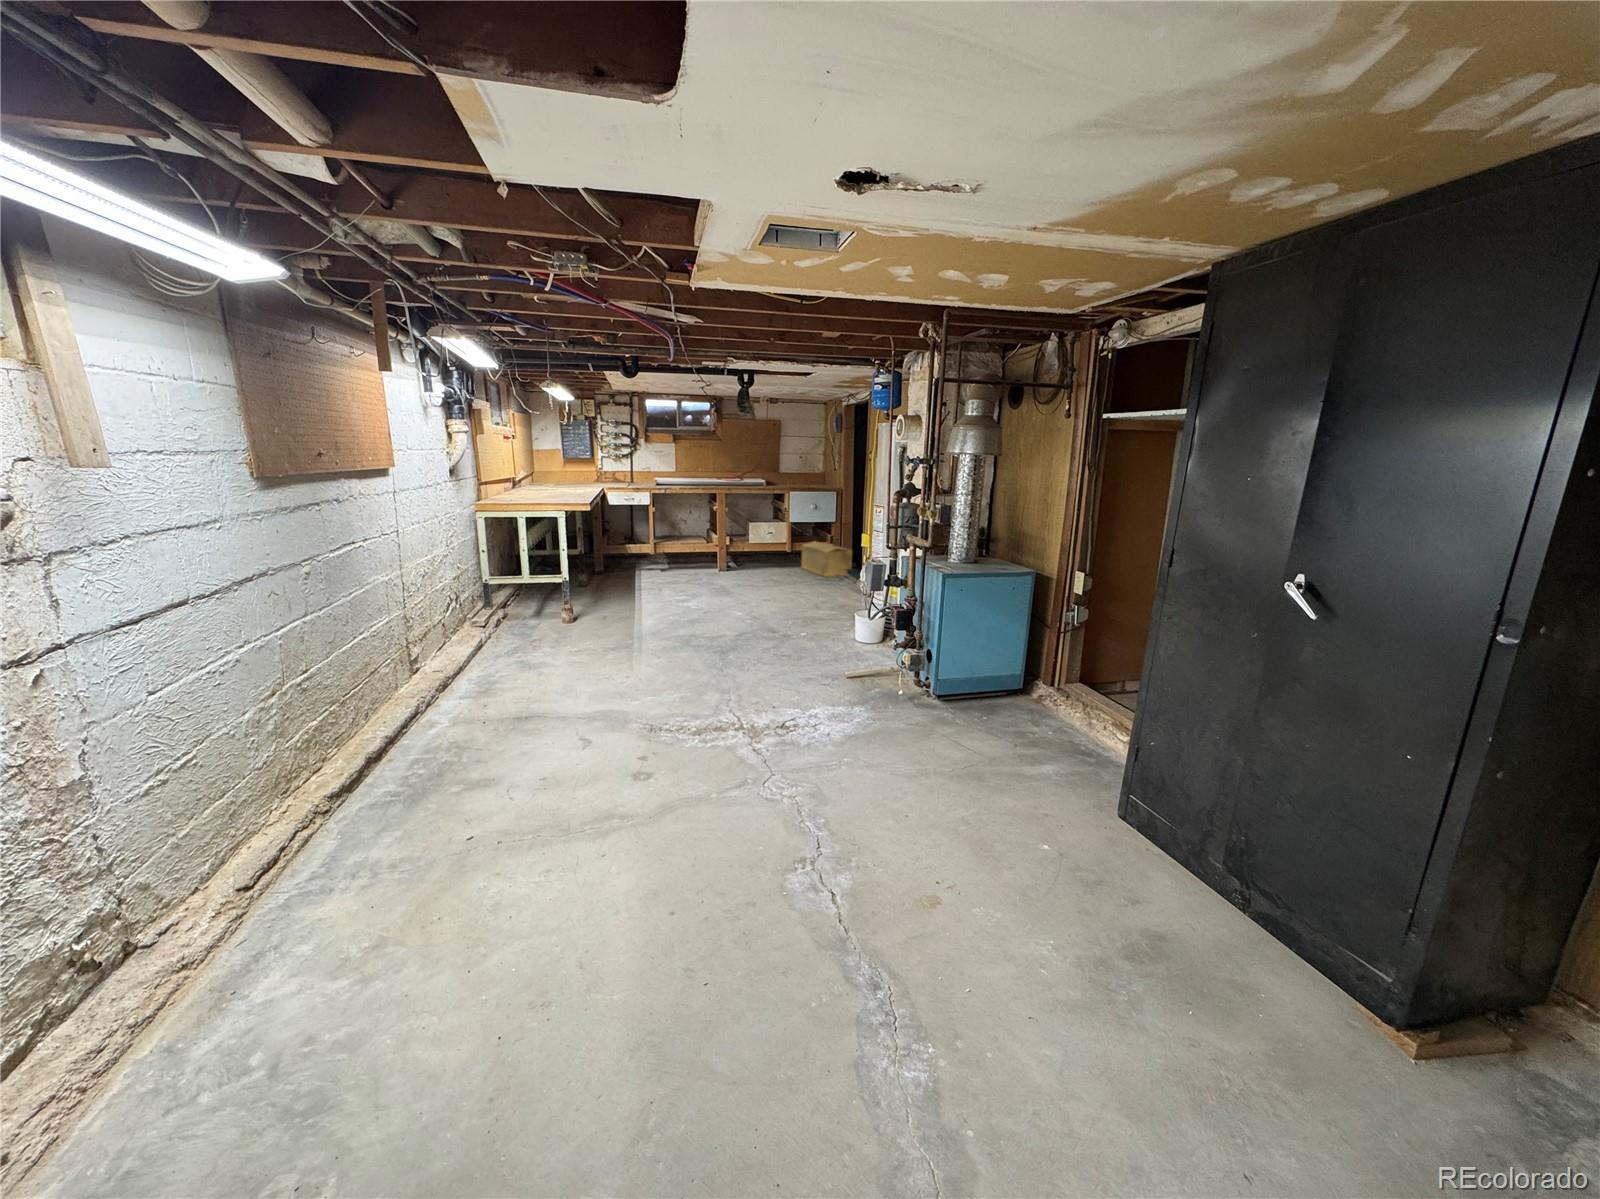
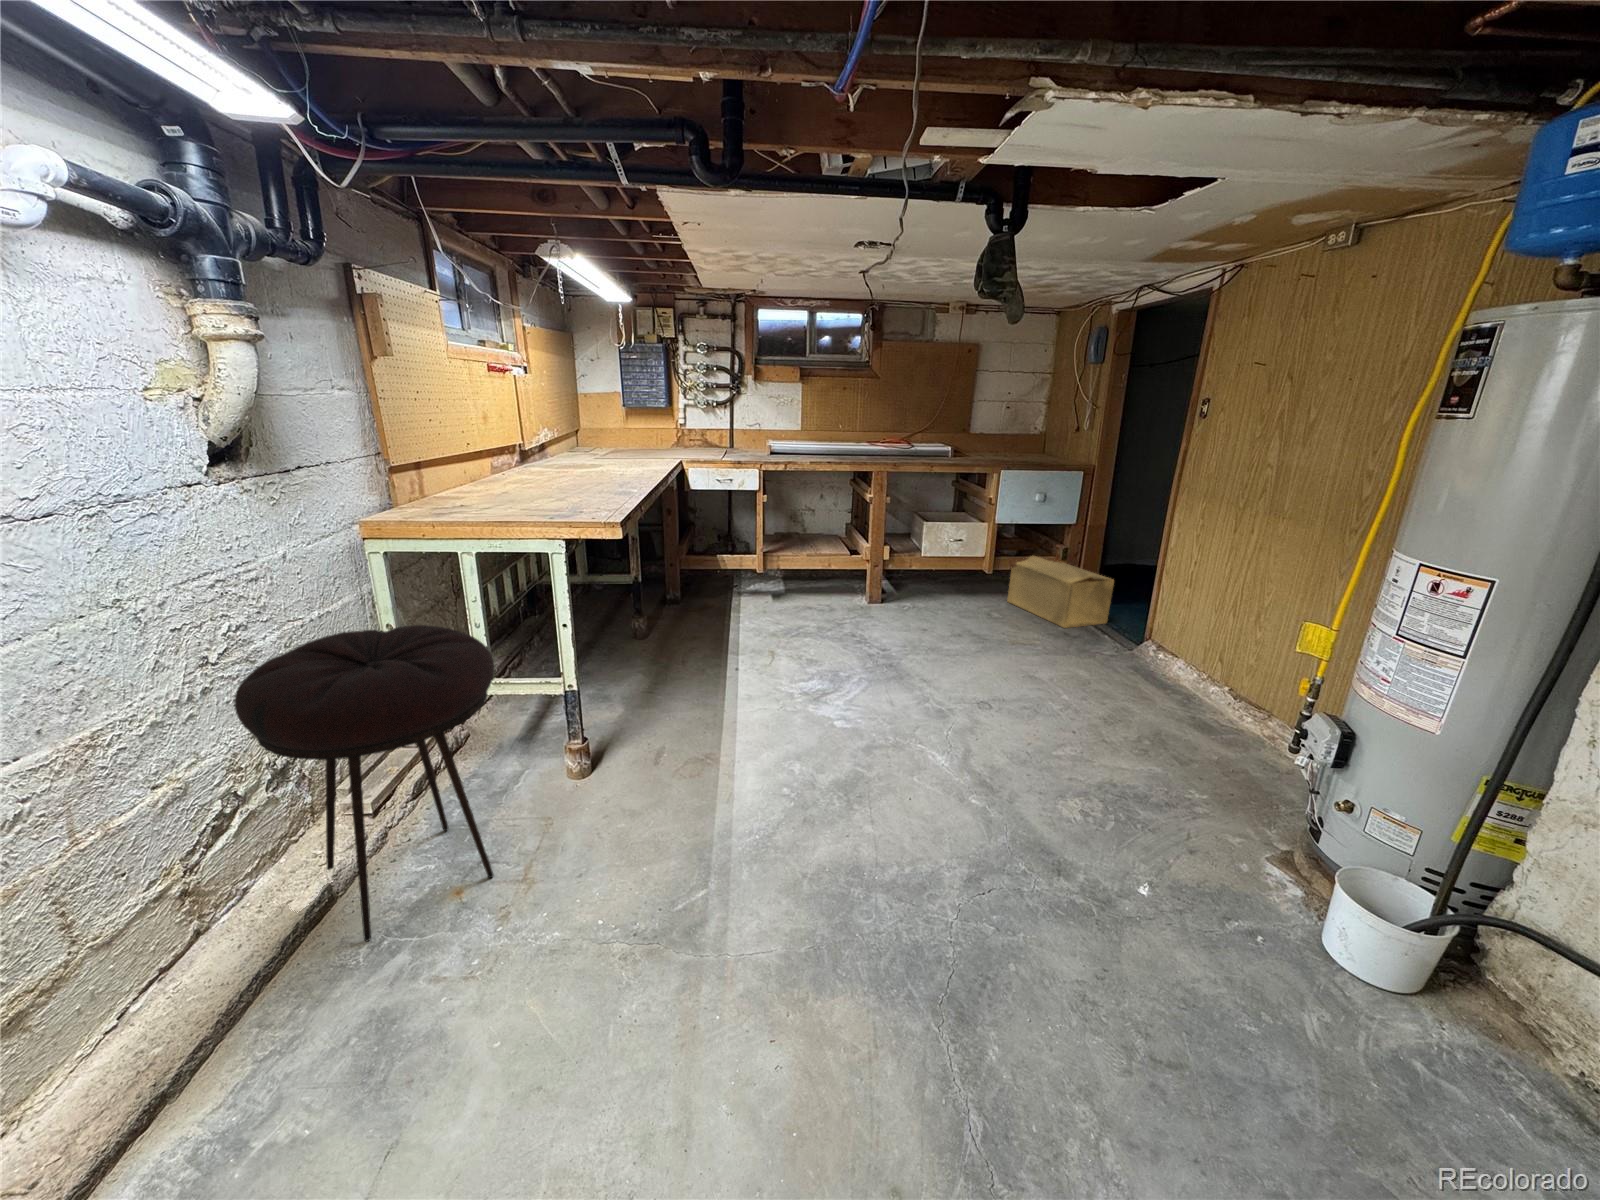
stool: none [440,546,535,662] -> present [234,625,495,941]

